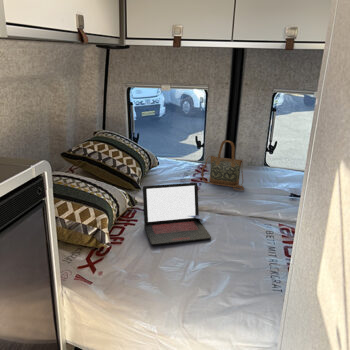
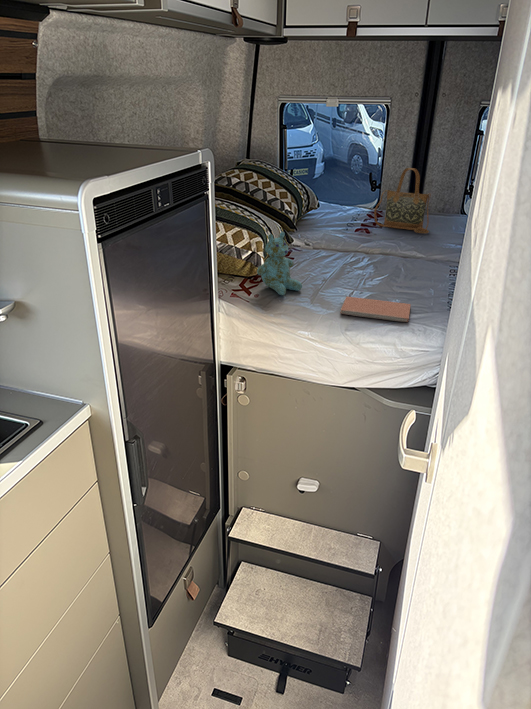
laptop: present [143,183,211,245] -> none [302,212,383,277]
stuffed bear: none [101,213,142,271] -> present [257,232,302,295]
notebook: none [176,270,238,303] -> present [340,296,411,322]

